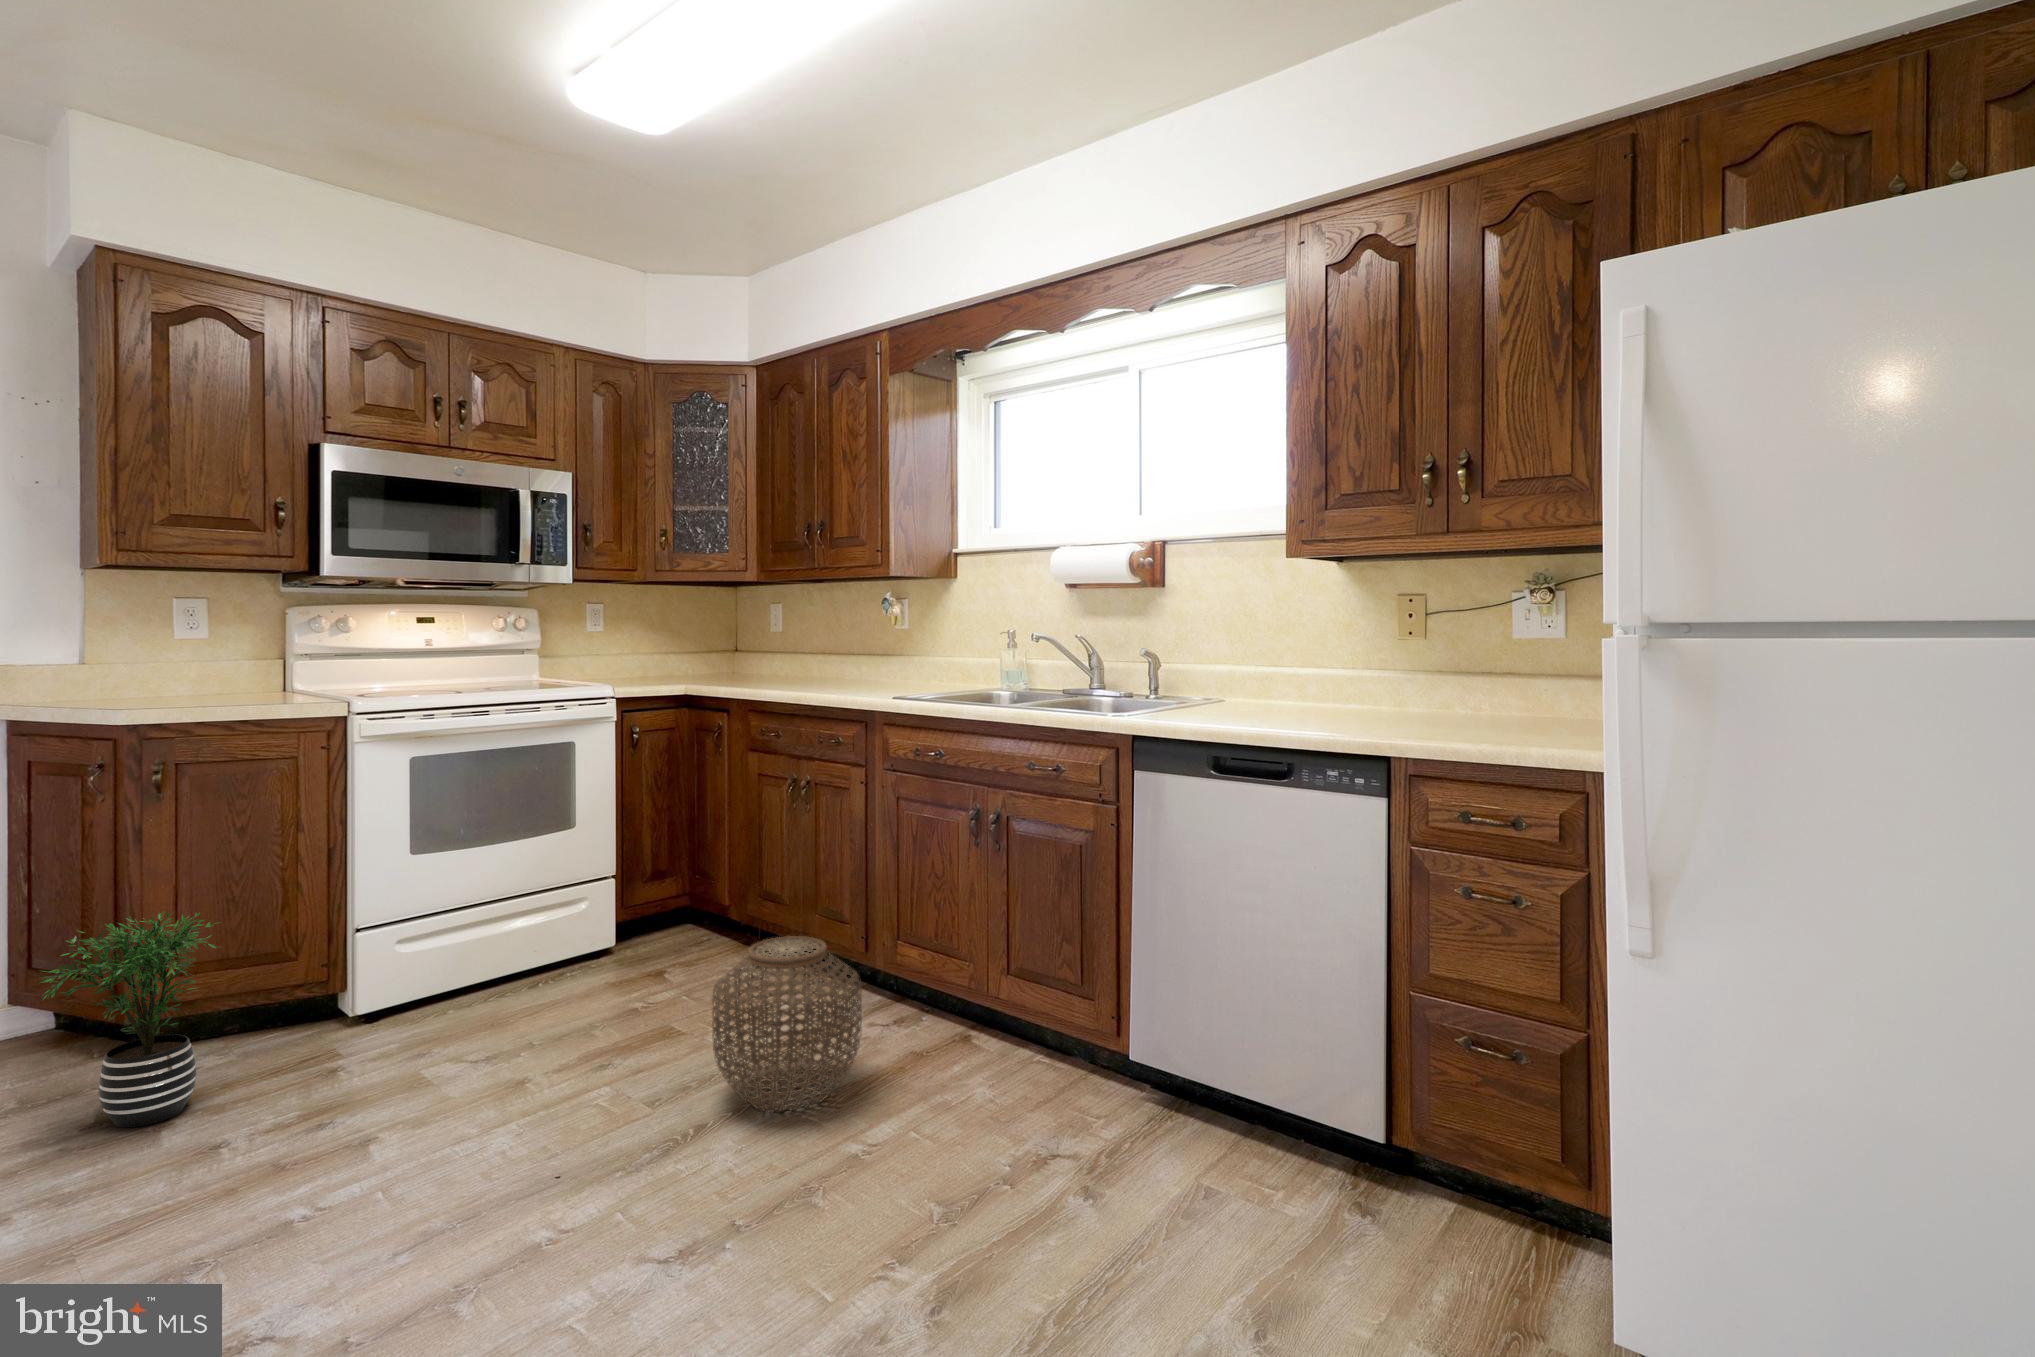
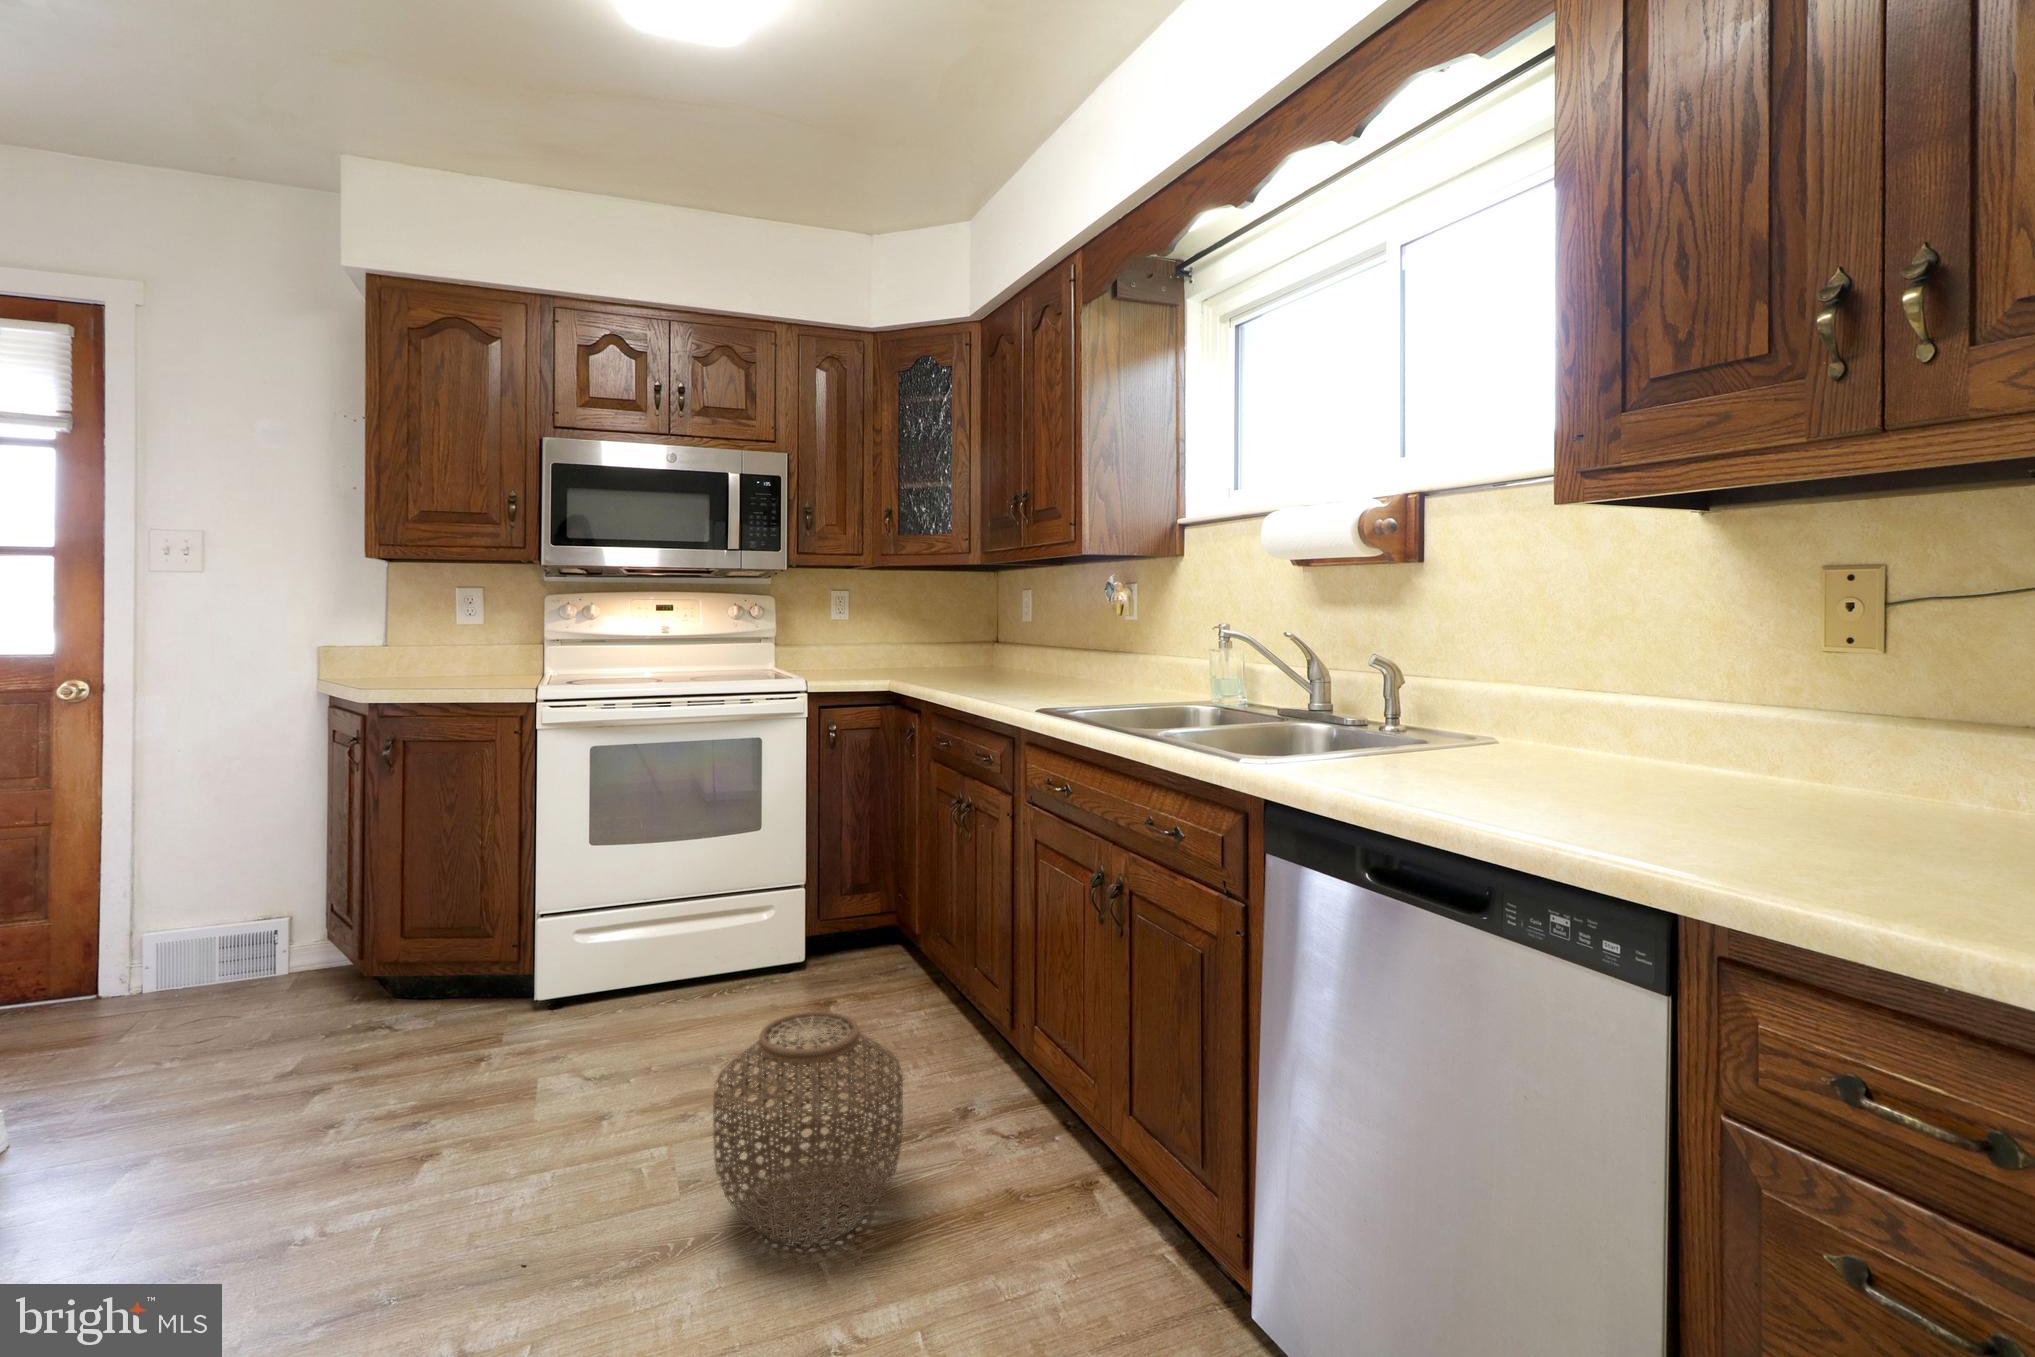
potted plant: present [40,911,216,1127] -> none [204,886,377,1091]

